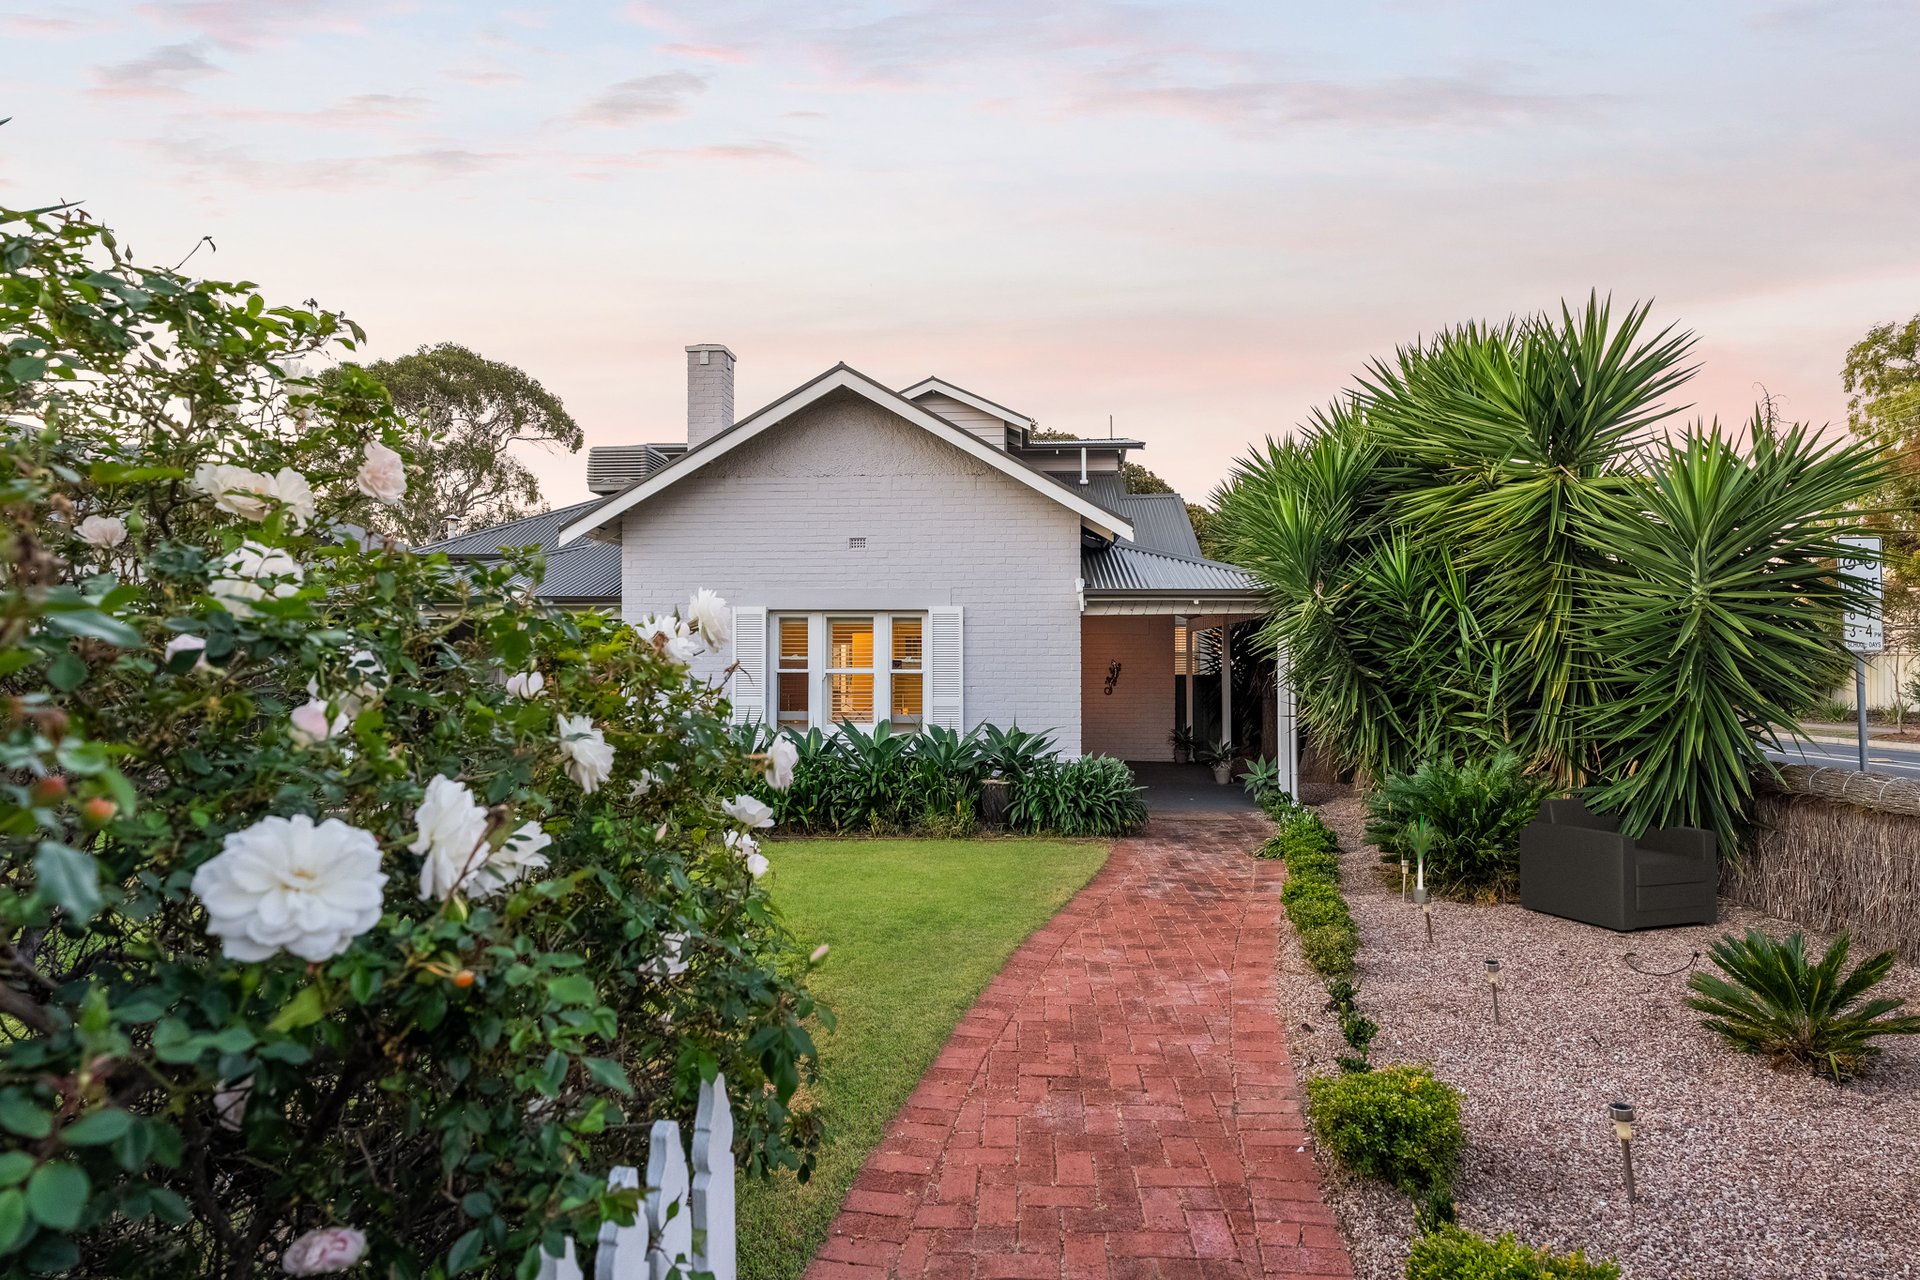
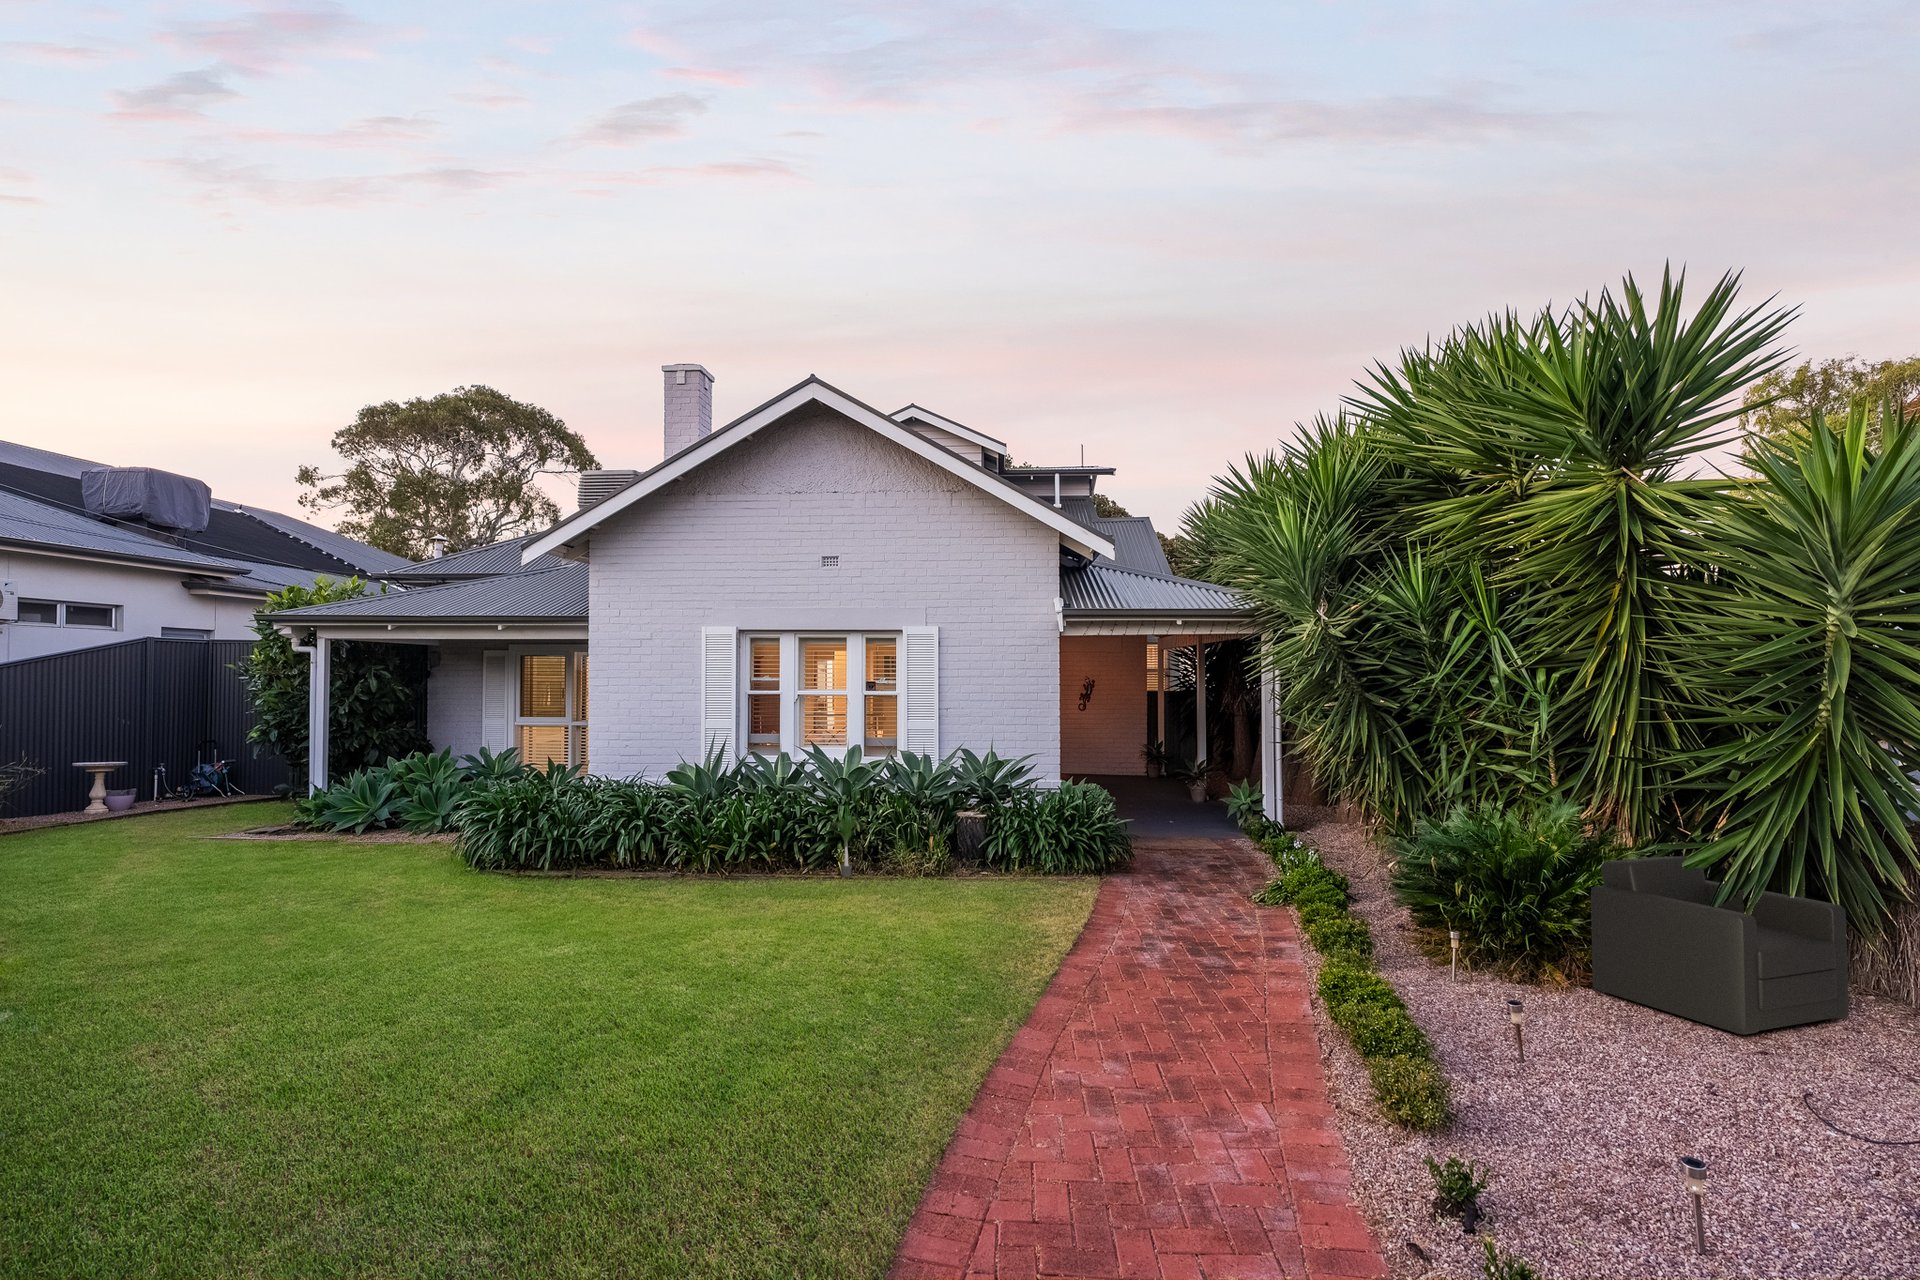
potted plant: present [1401,821,1435,903] -> present [833,812,857,877]

